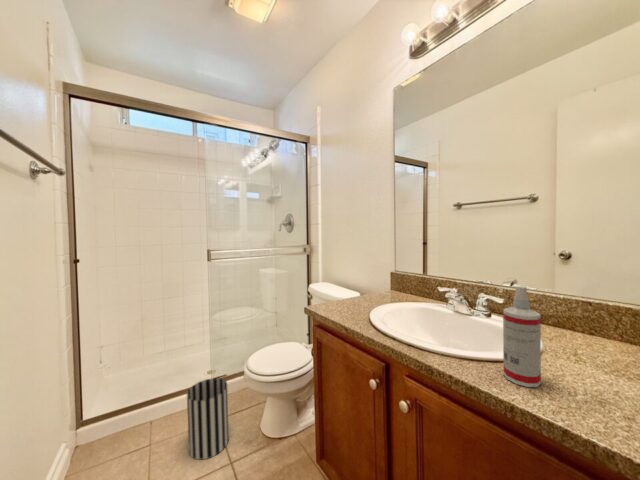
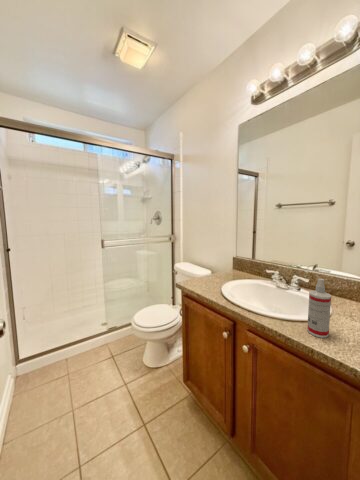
wastebasket: present [187,378,229,460] -> none [94,330,123,383]

